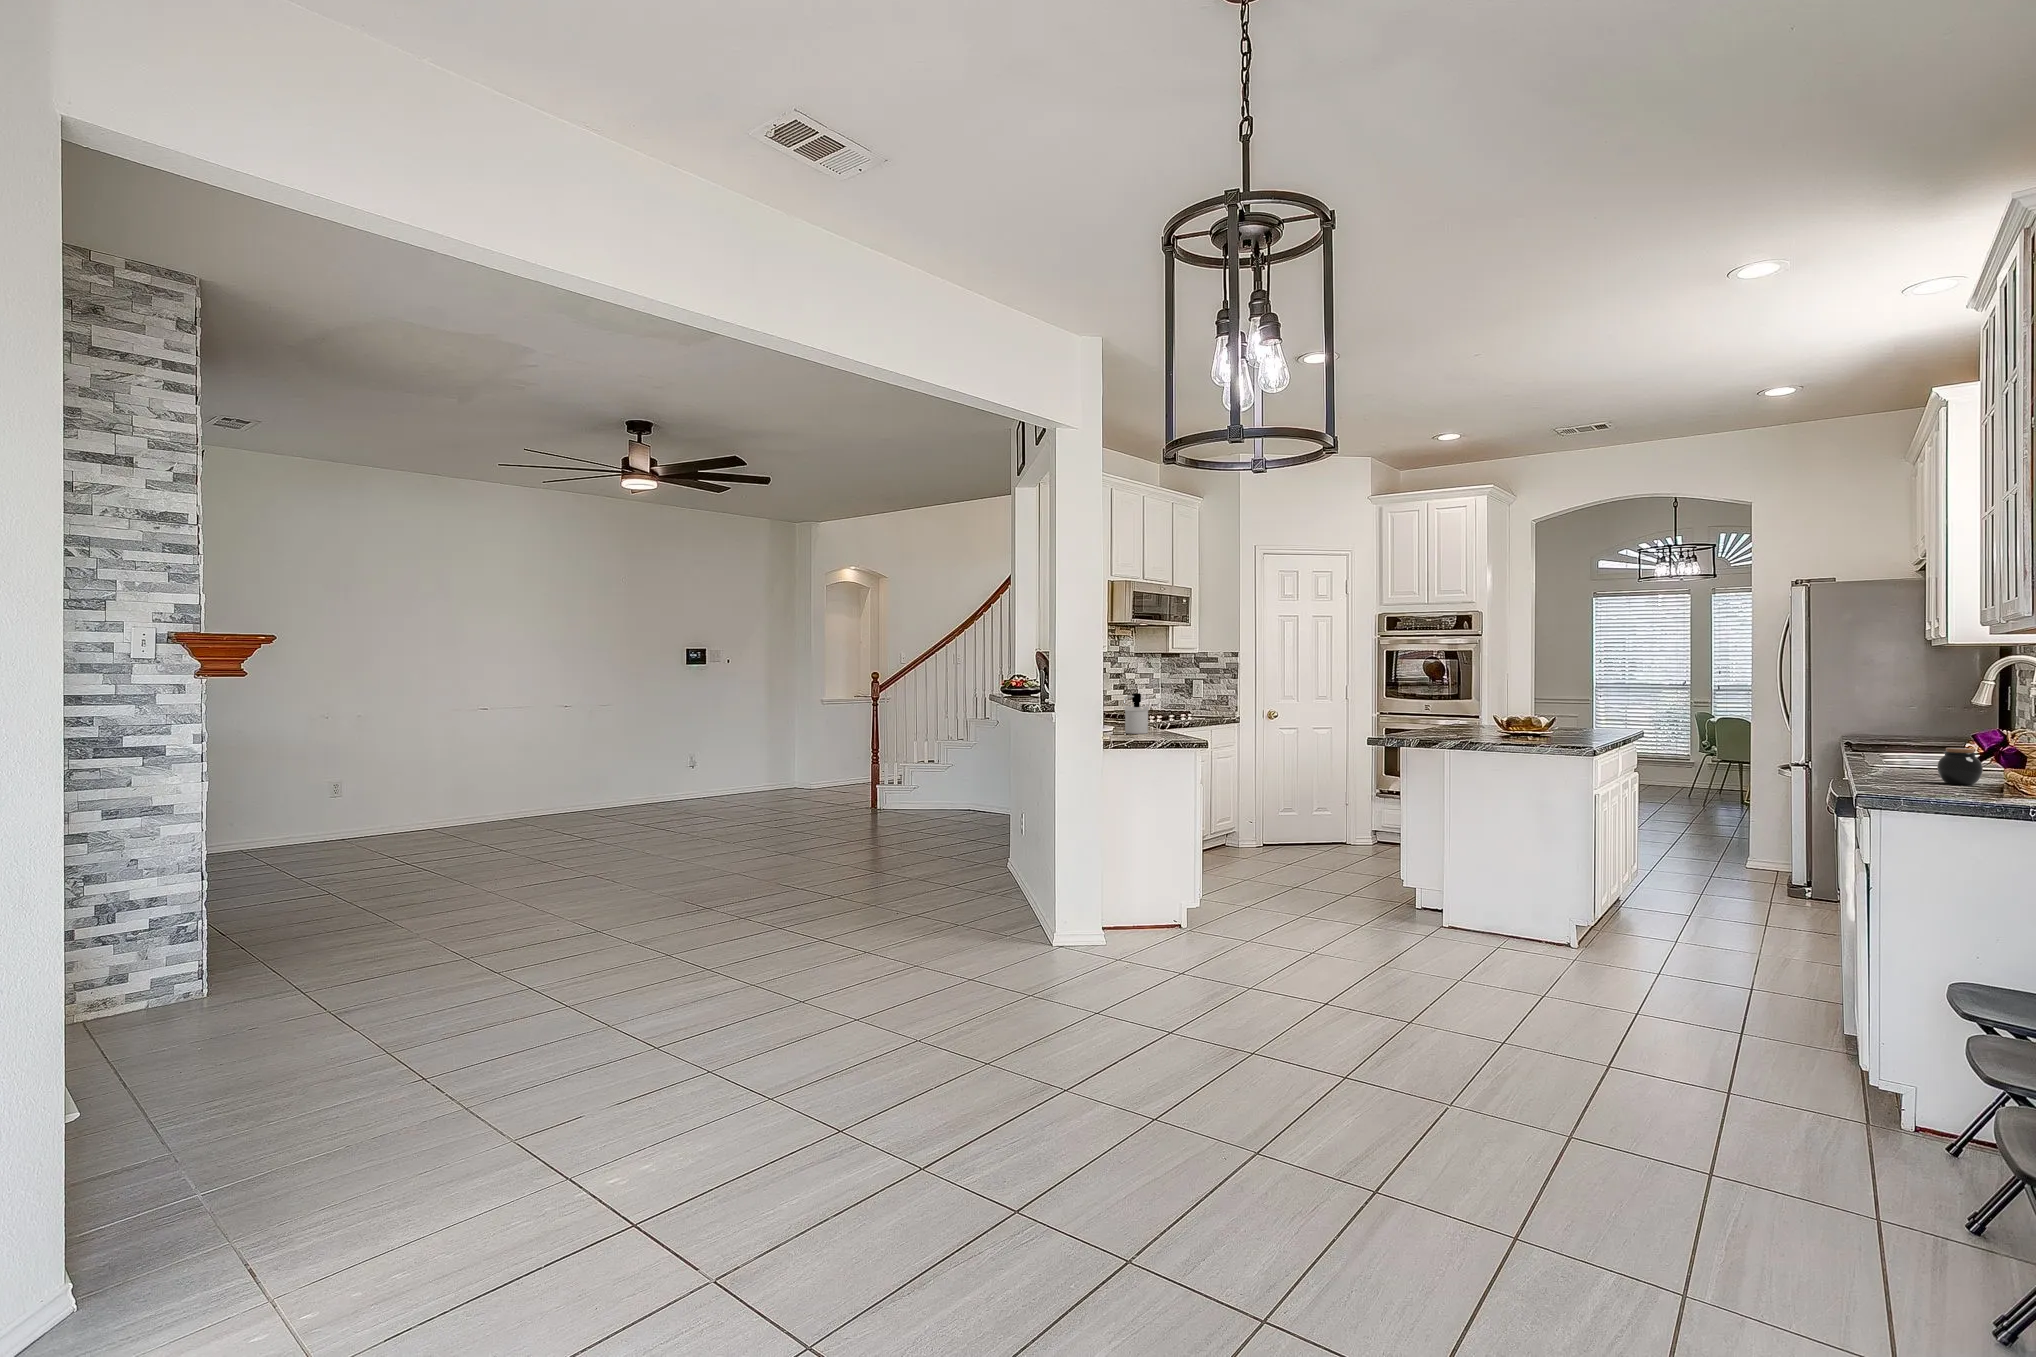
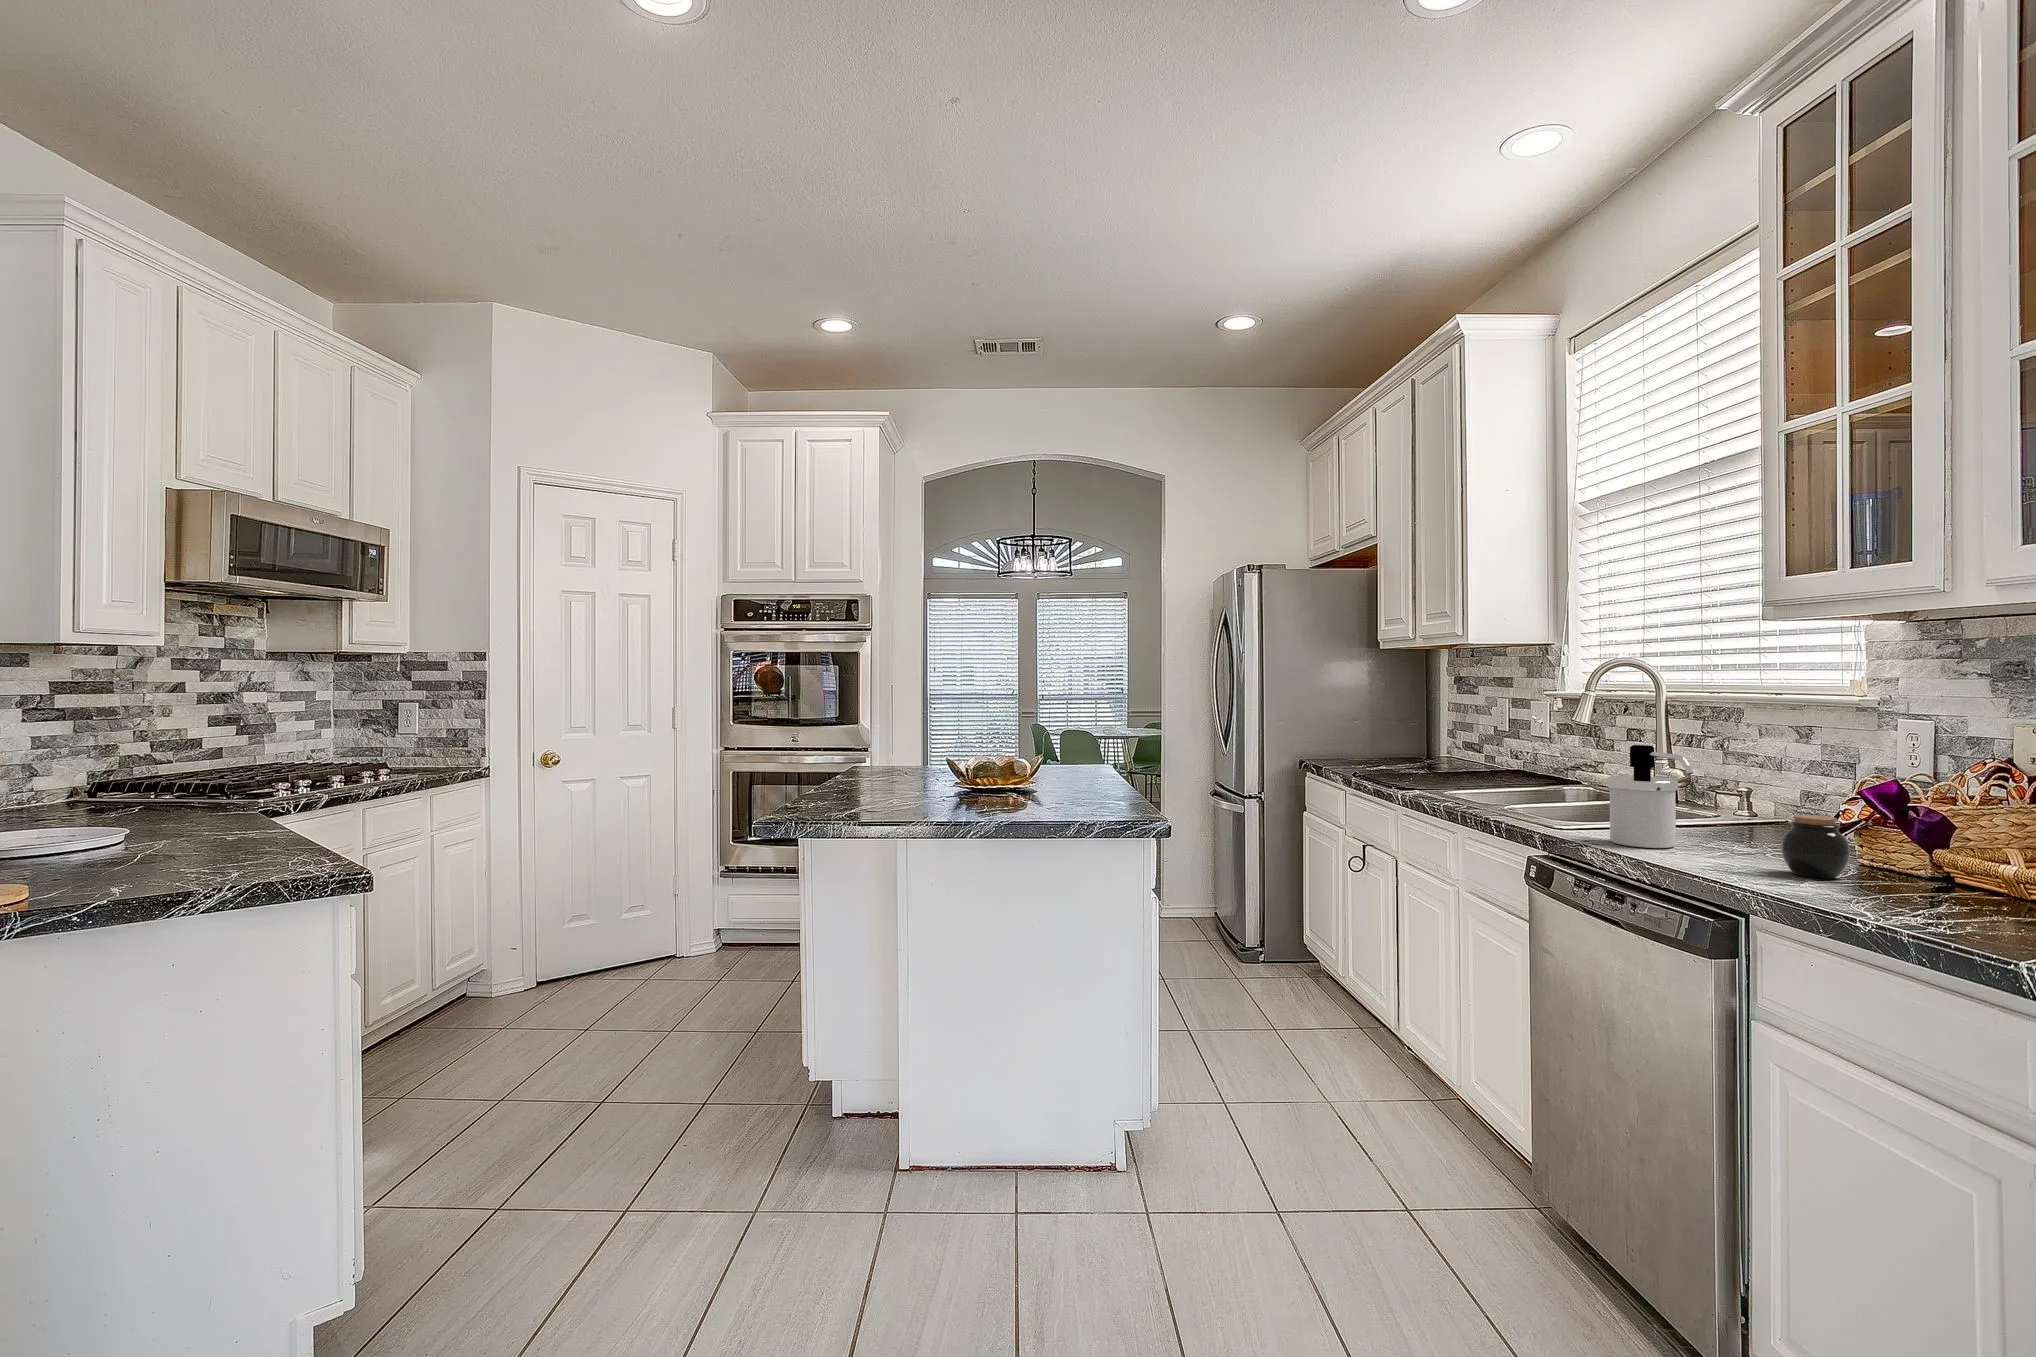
soap dispenser: present [1123,693,1149,734] -> present [1607,745,1693,848]

